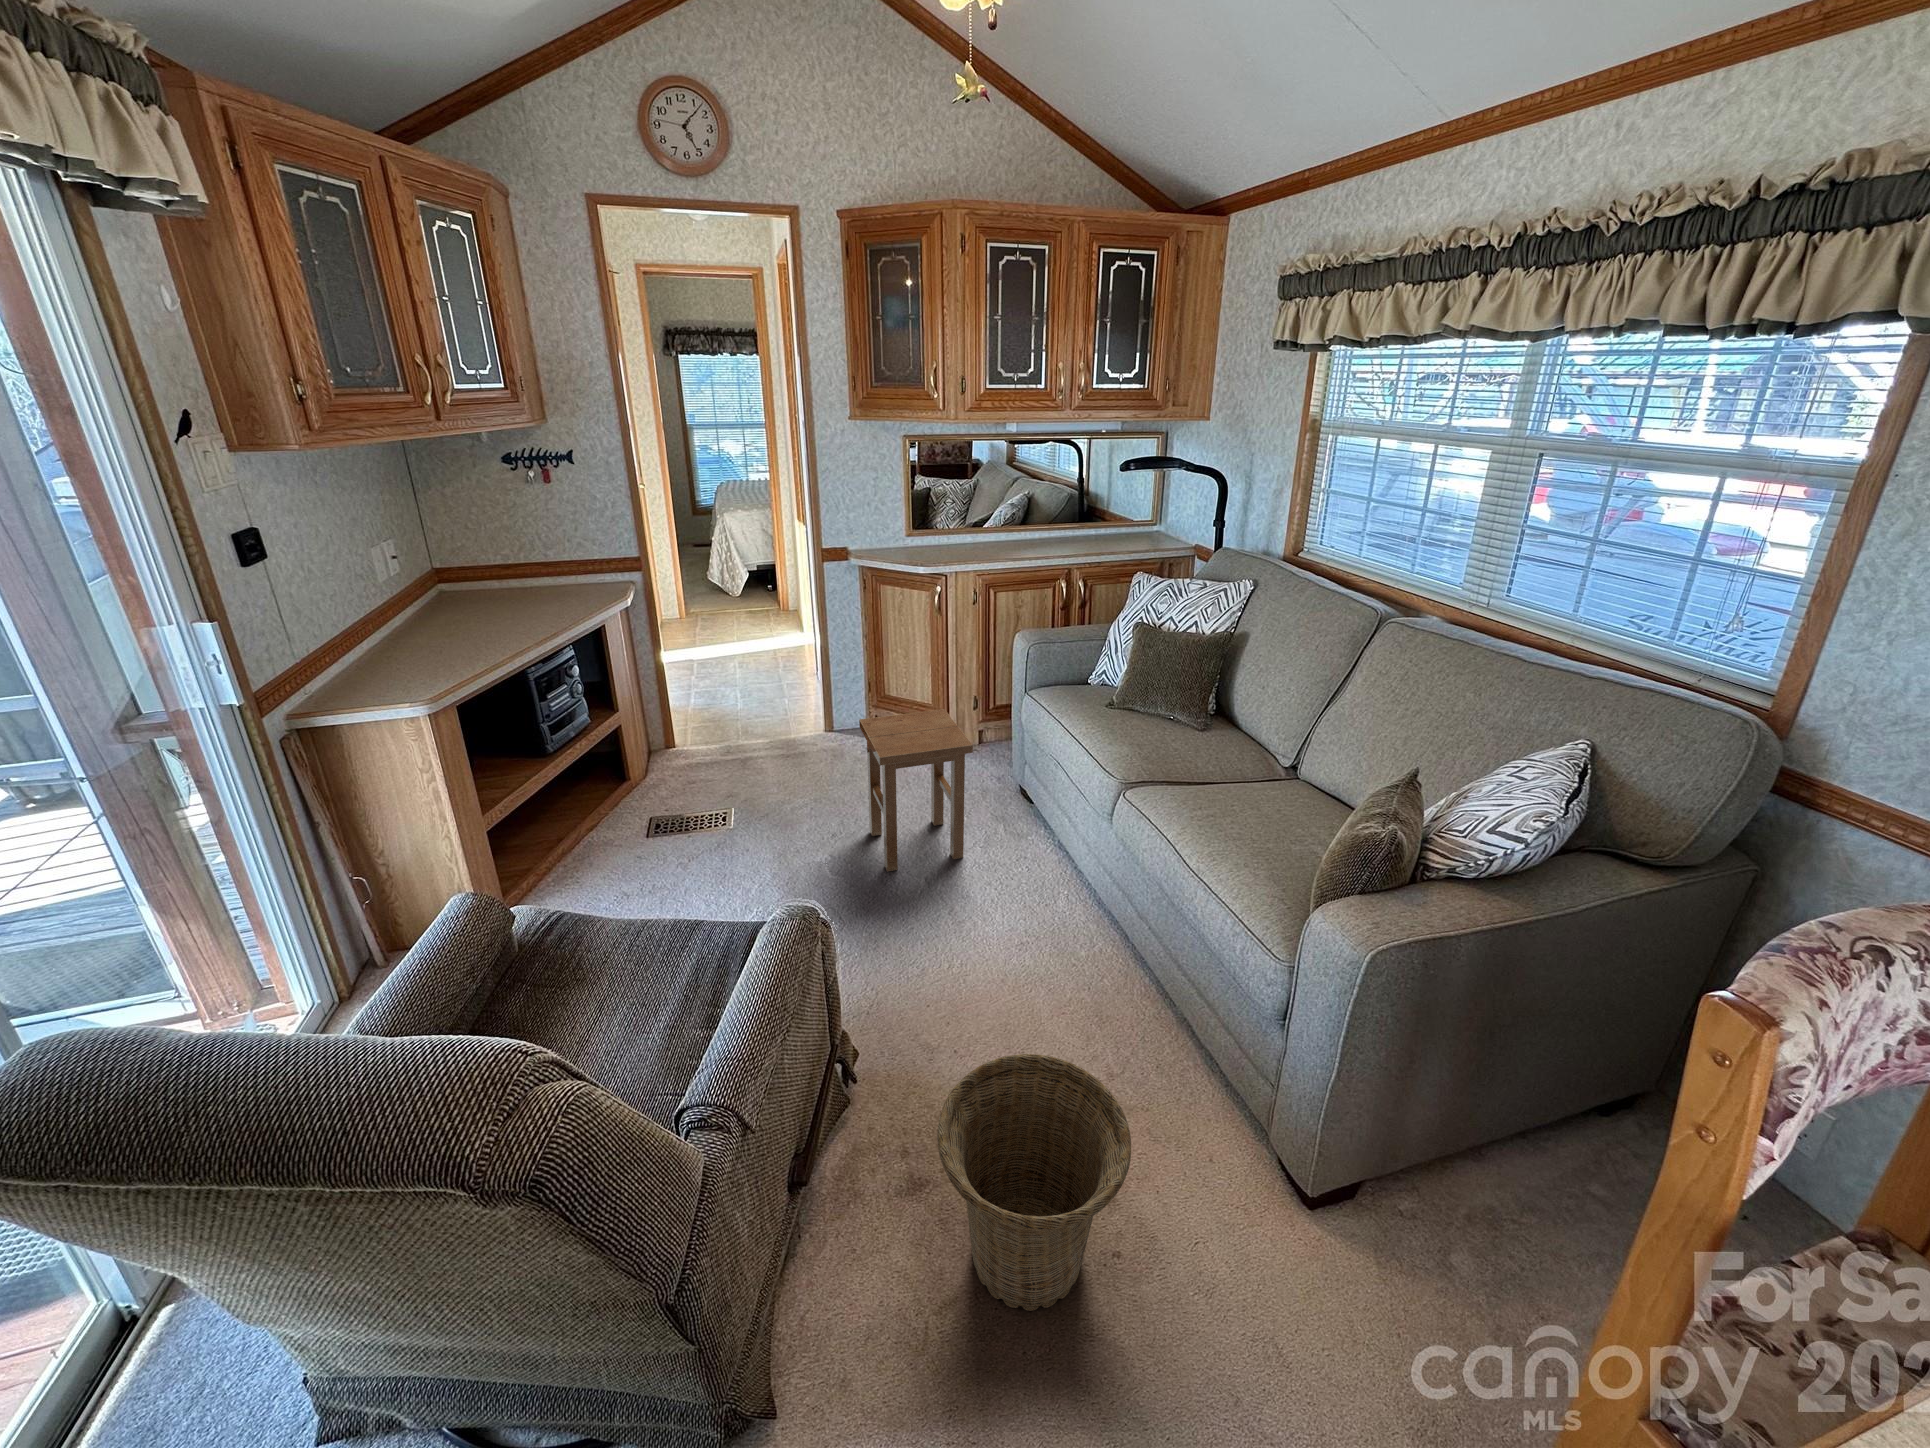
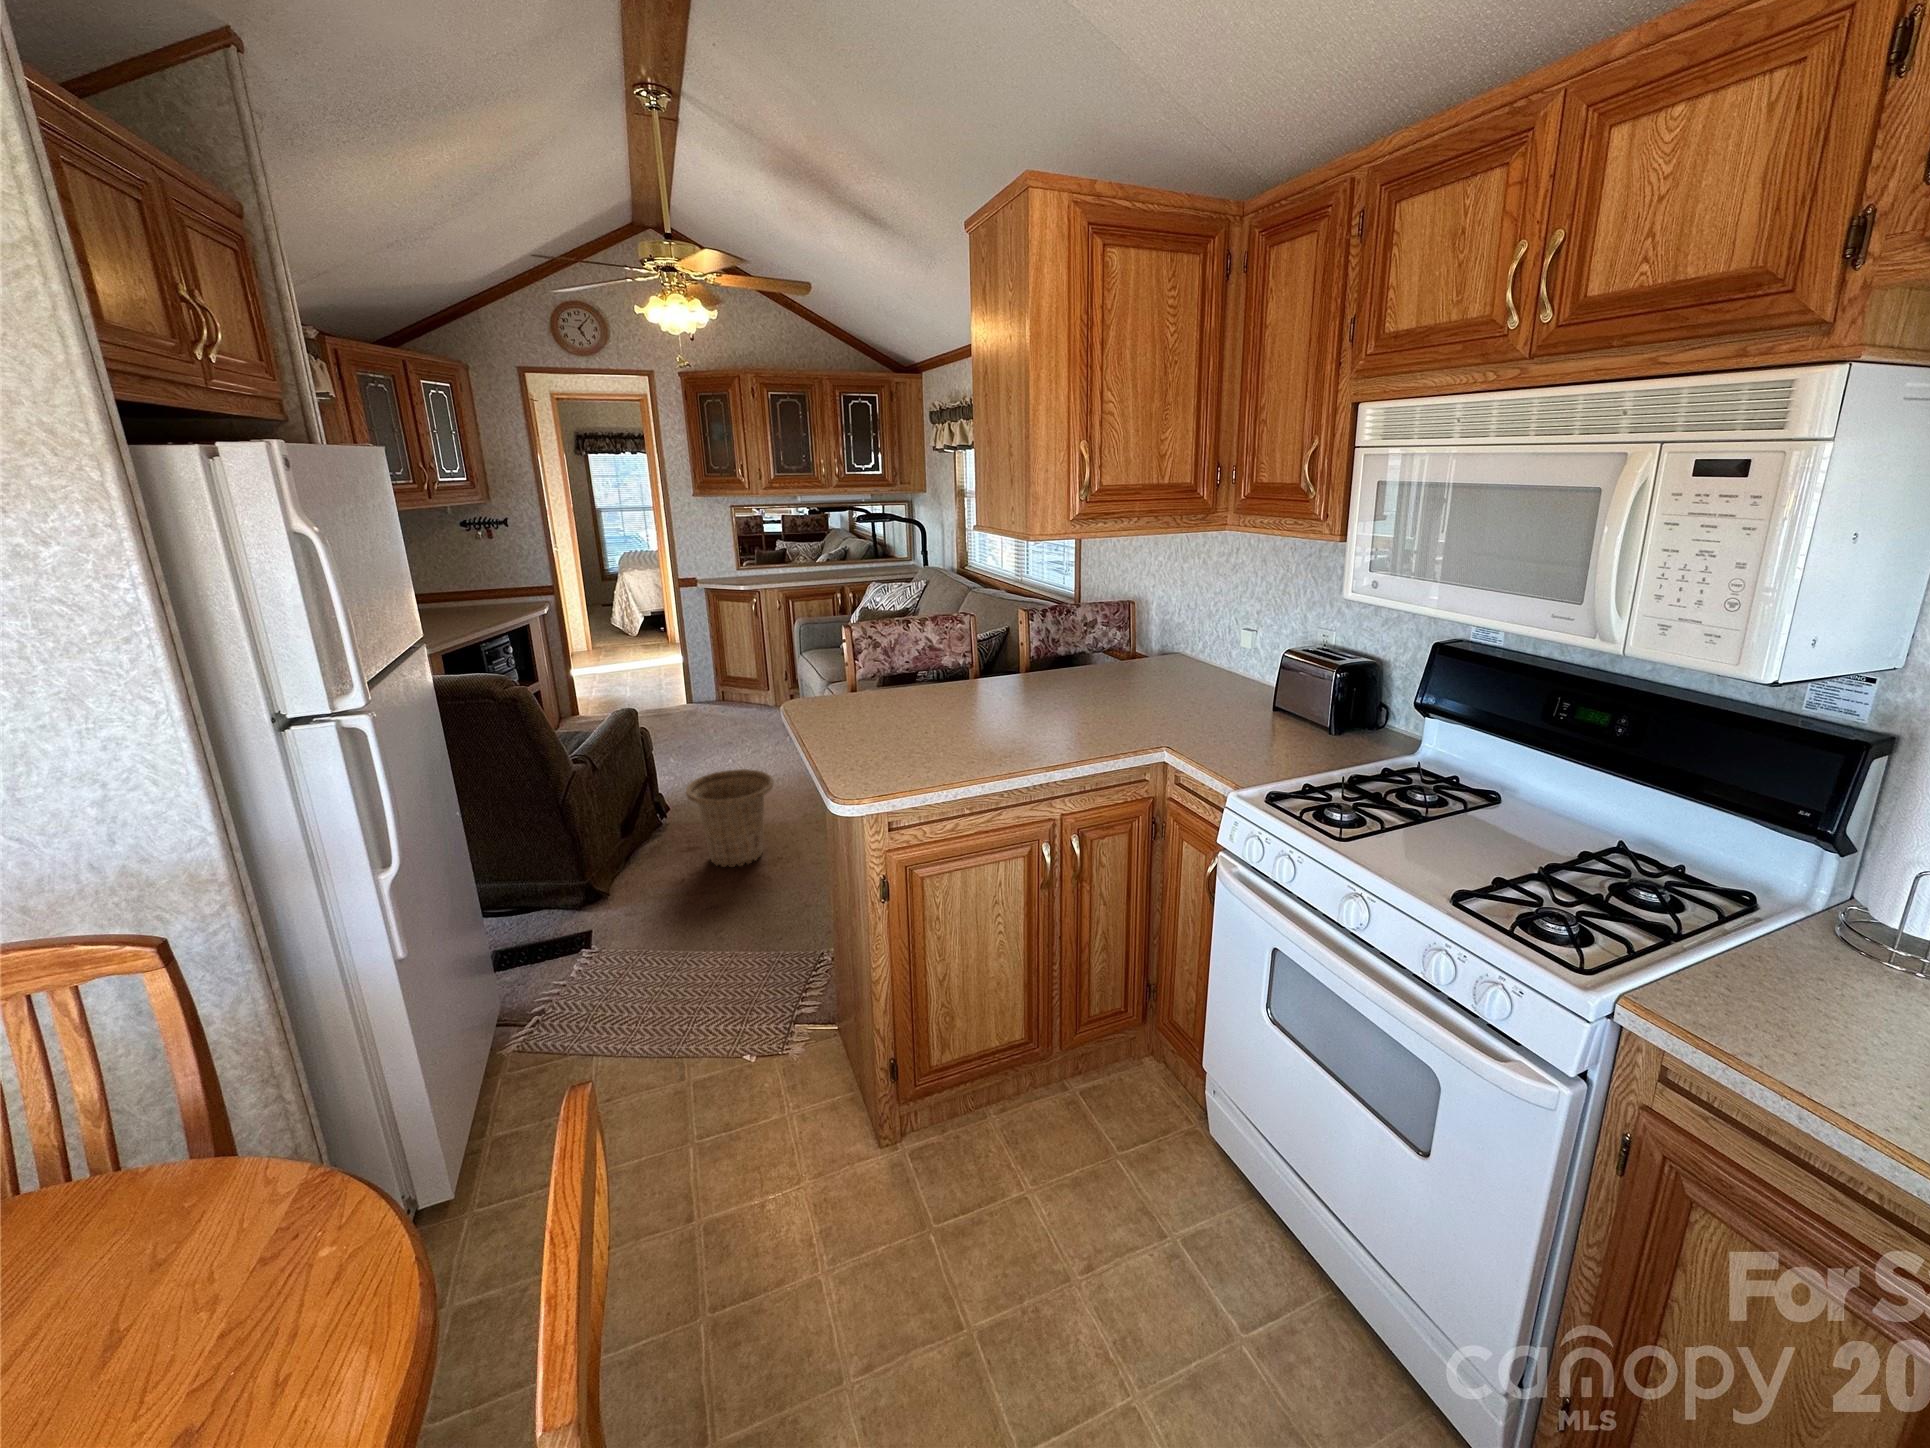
stool: present [859,709,973,872] -> none [692,665,759,757]

